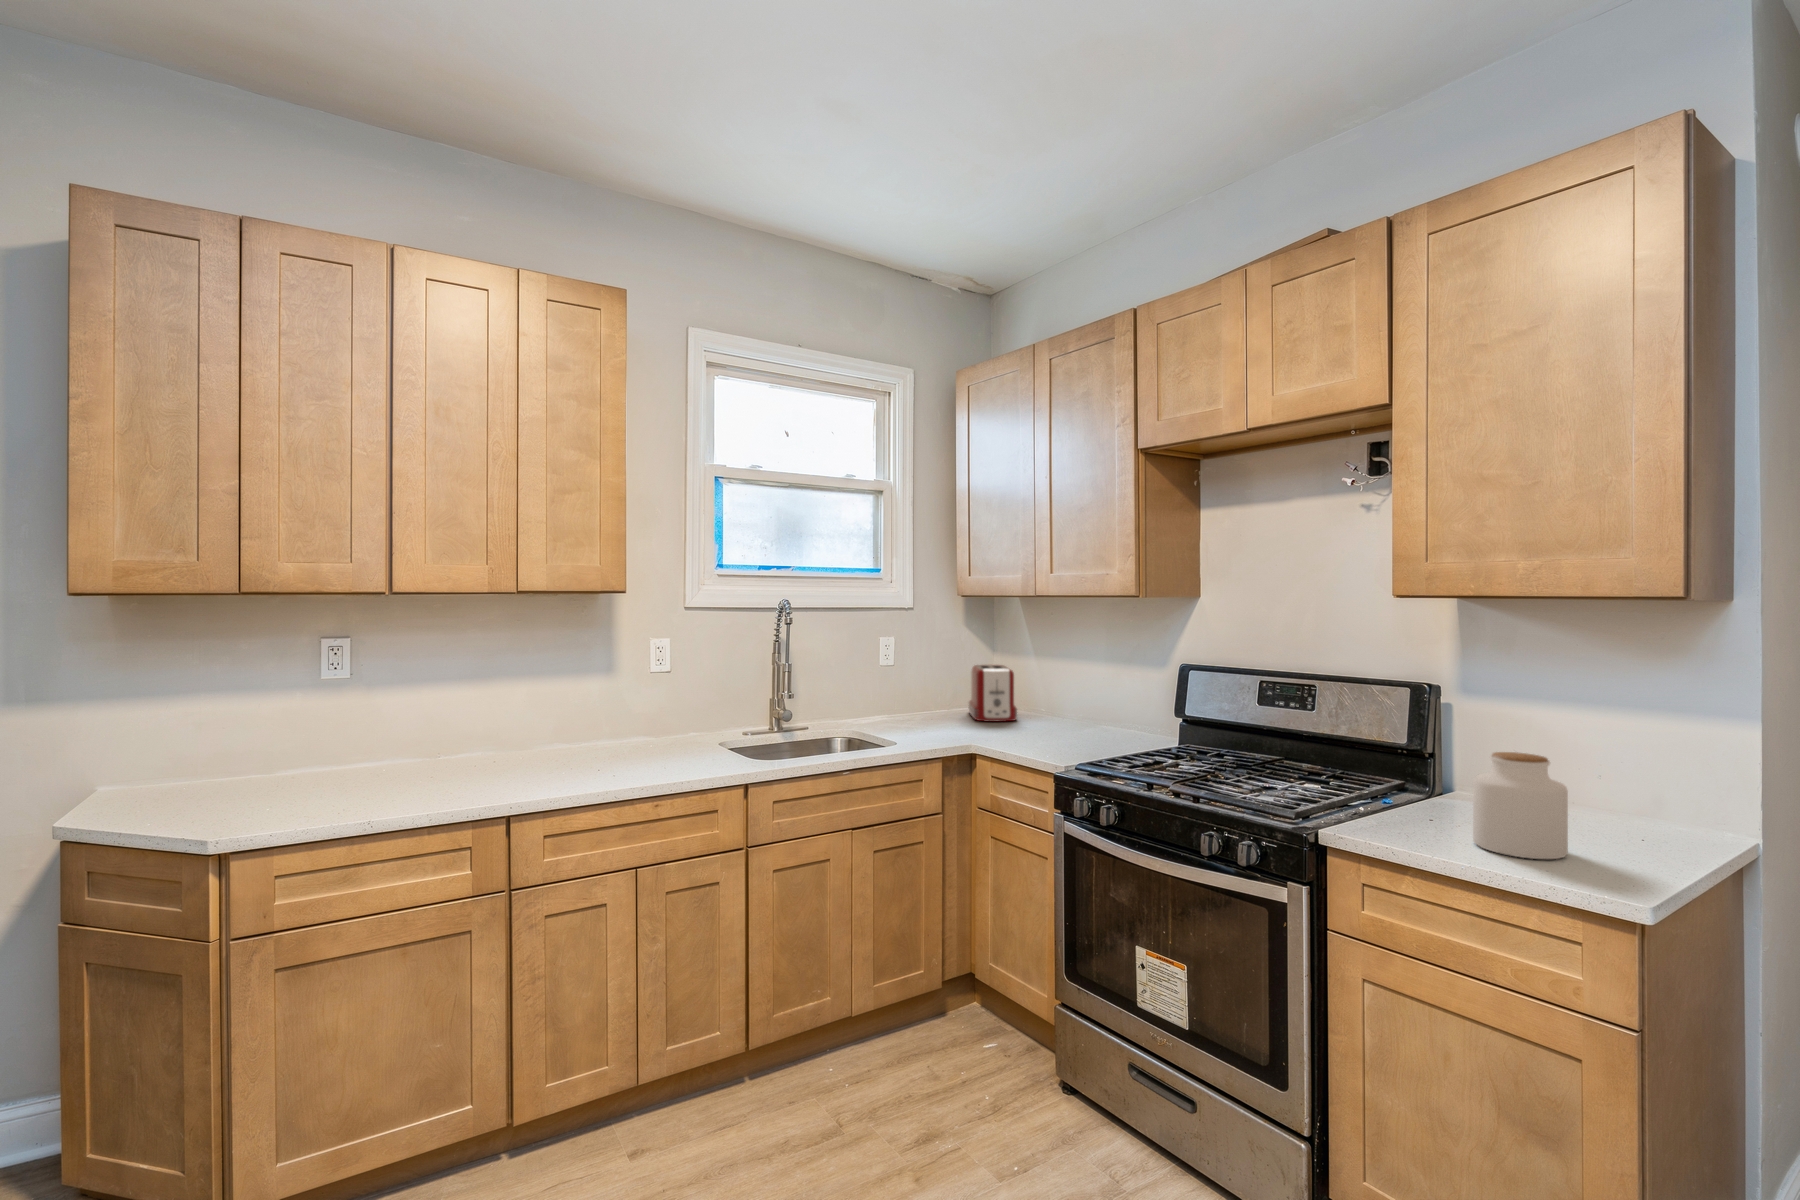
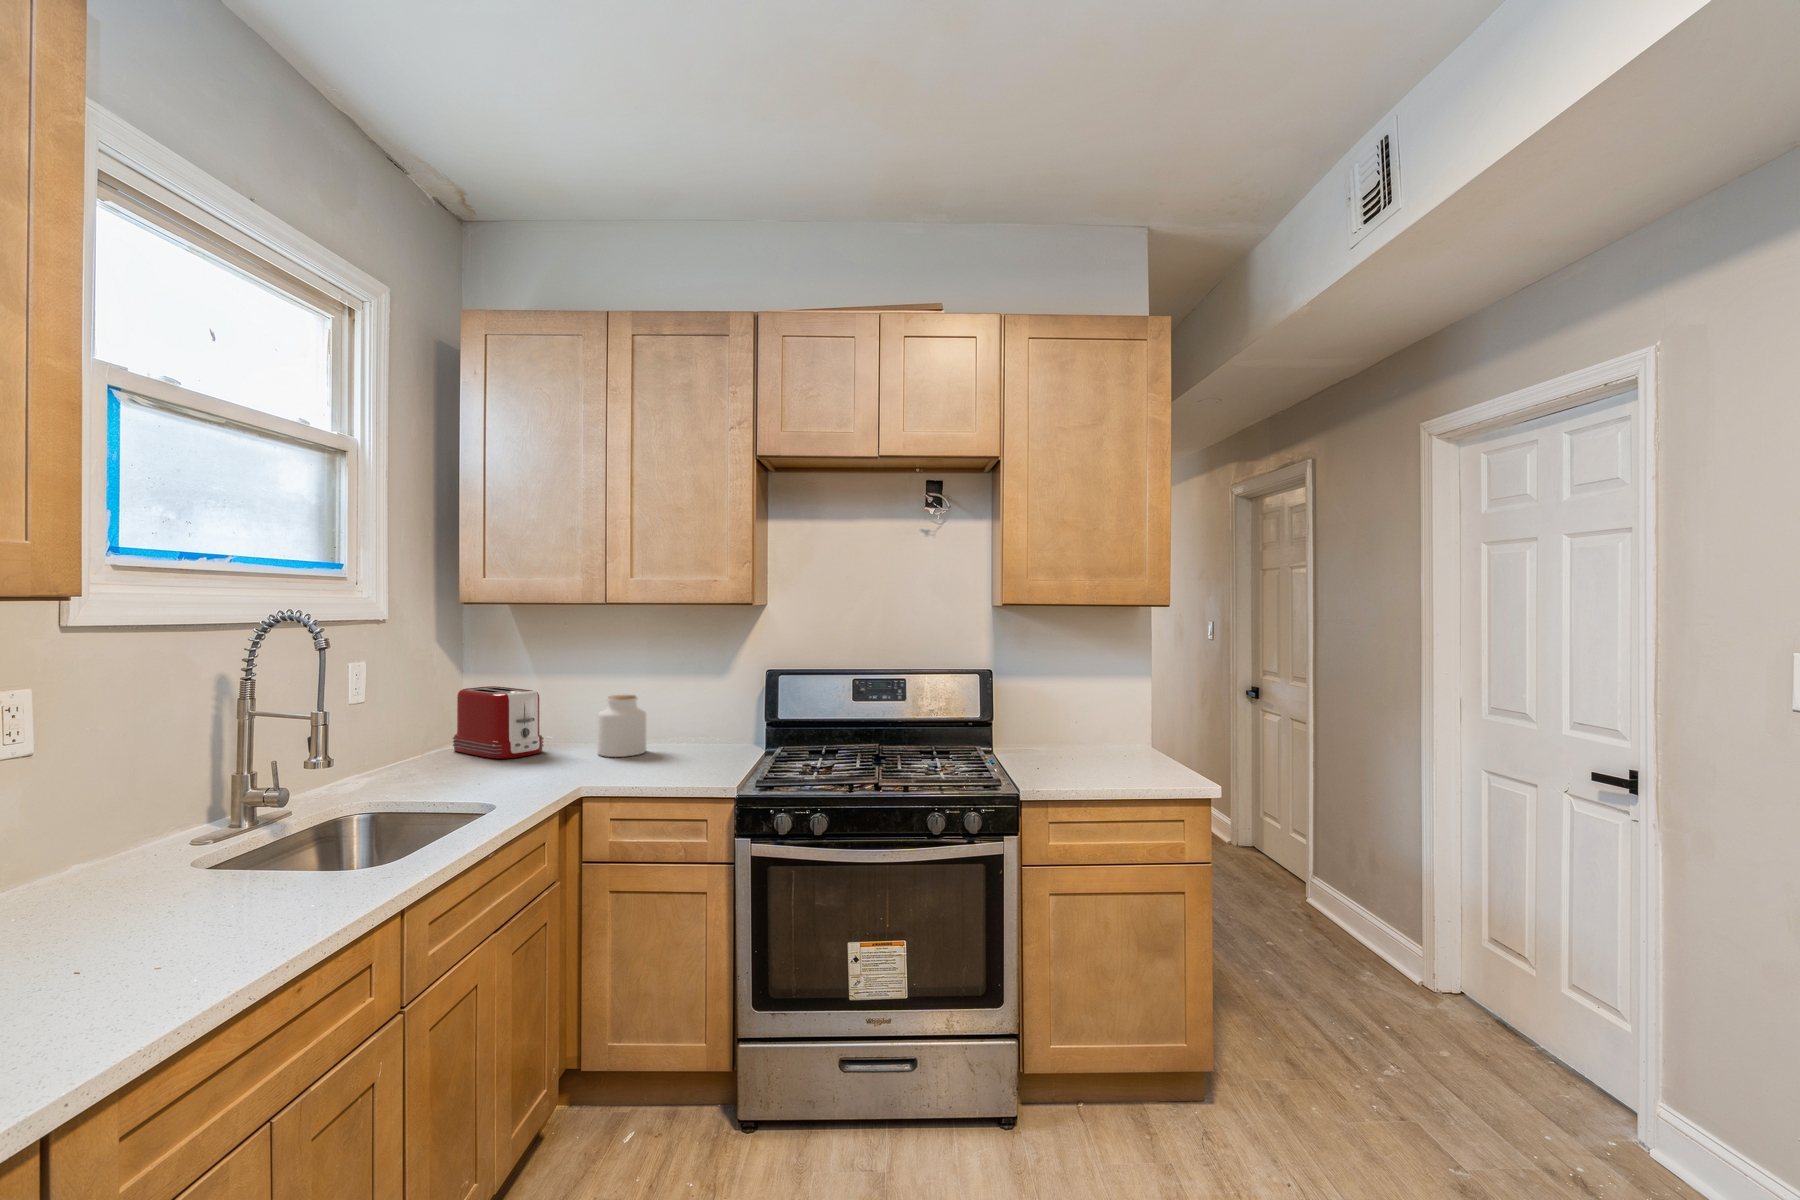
jar: present [1473,752,1568,859] -> present [597,695,646,757]

